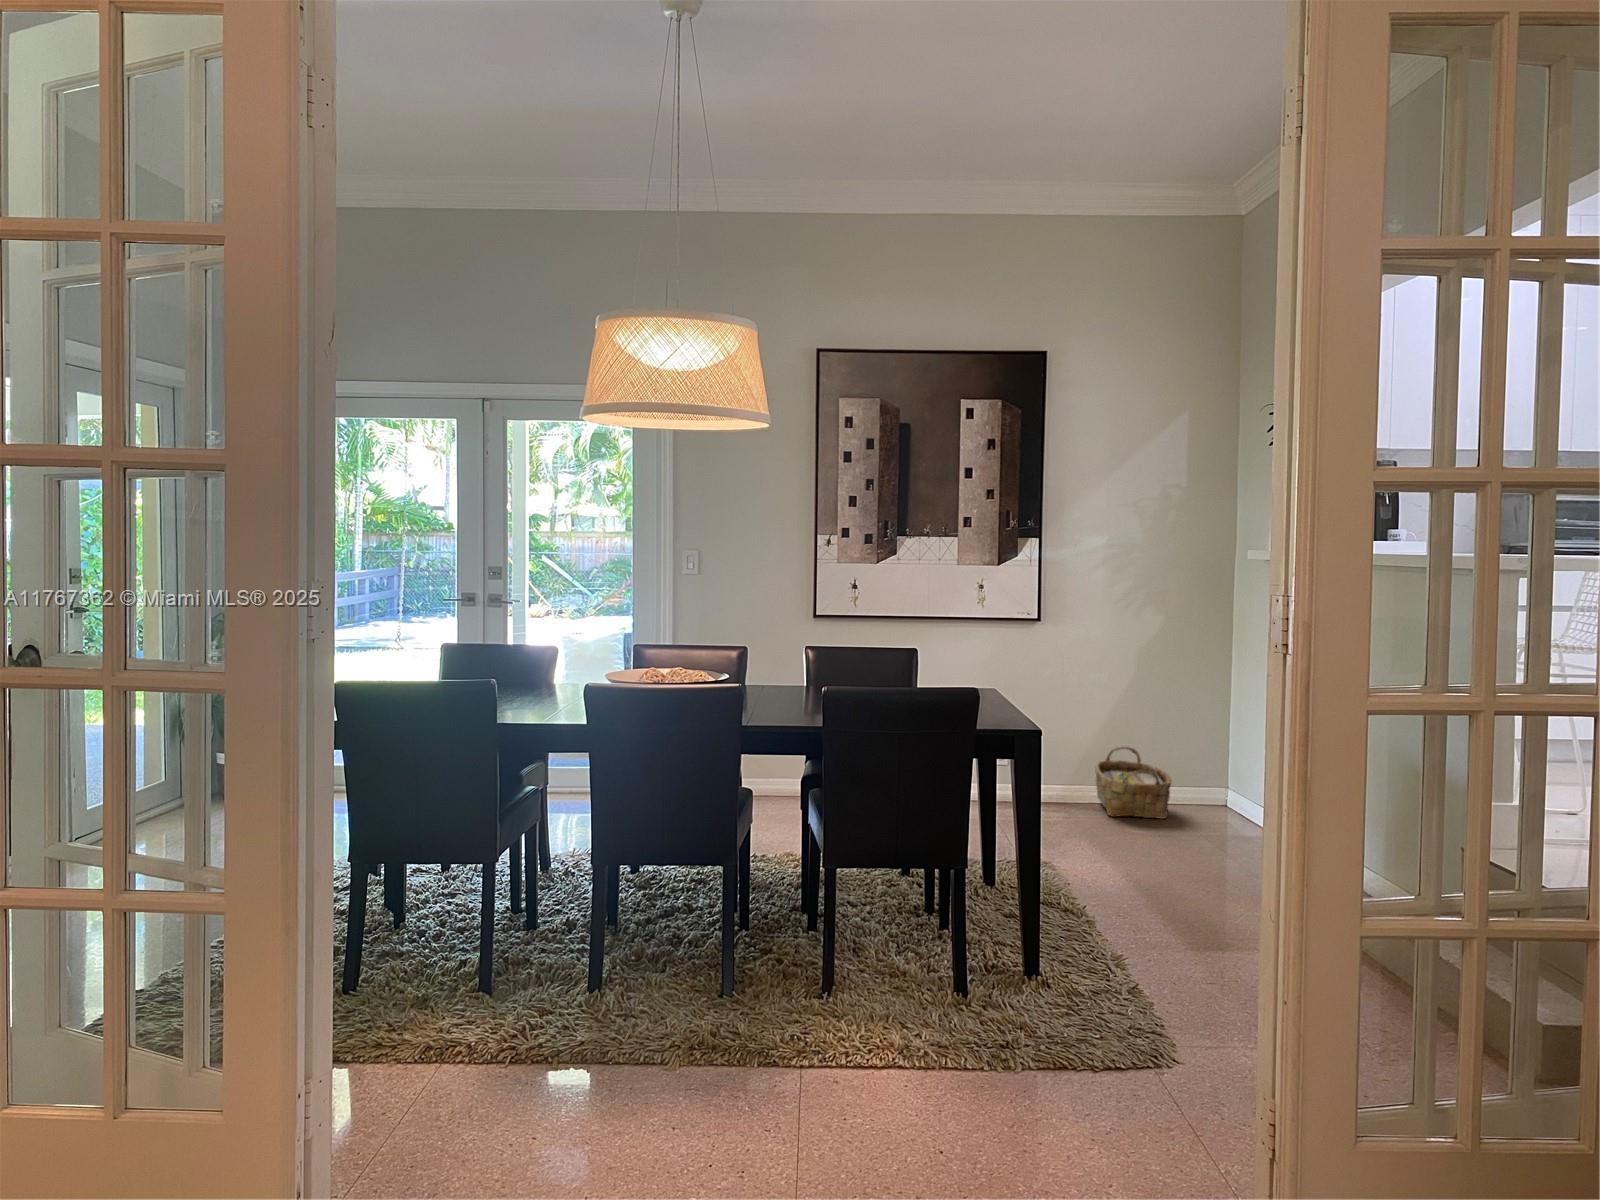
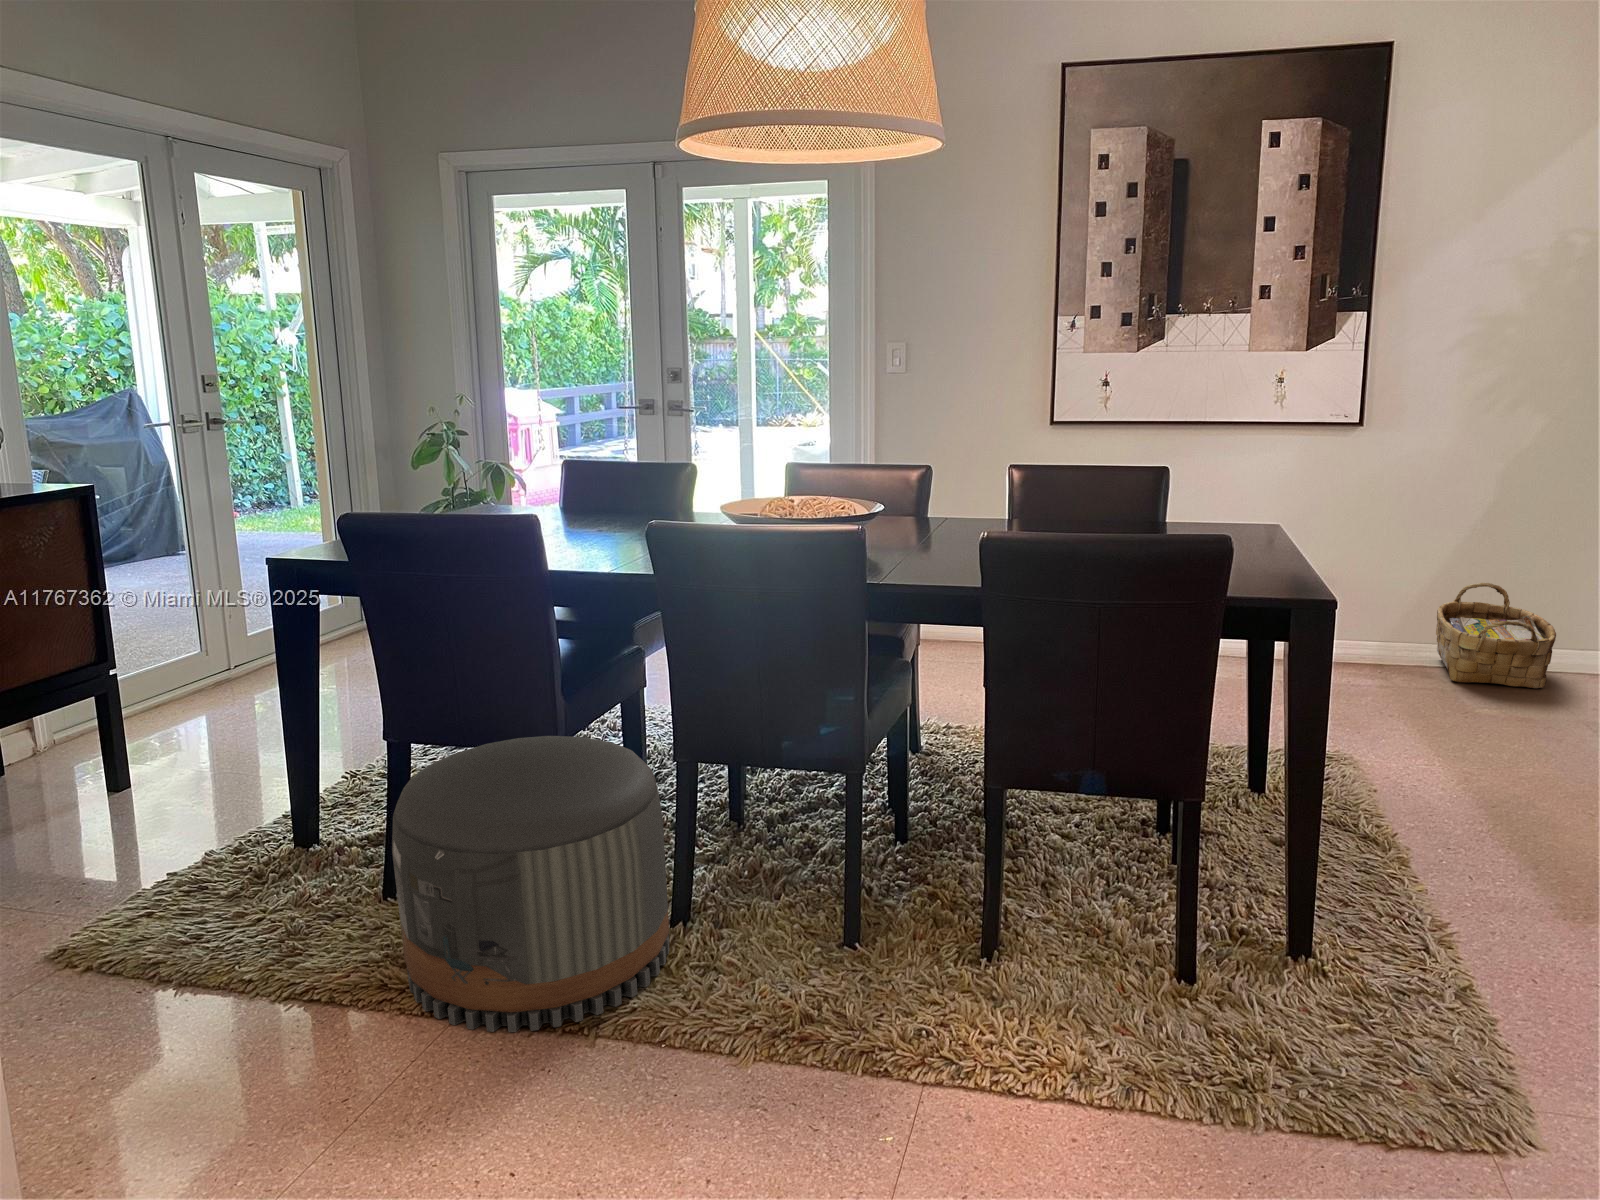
pouf: none [393,848,597,1065] -> present [392,736,670,1032]

